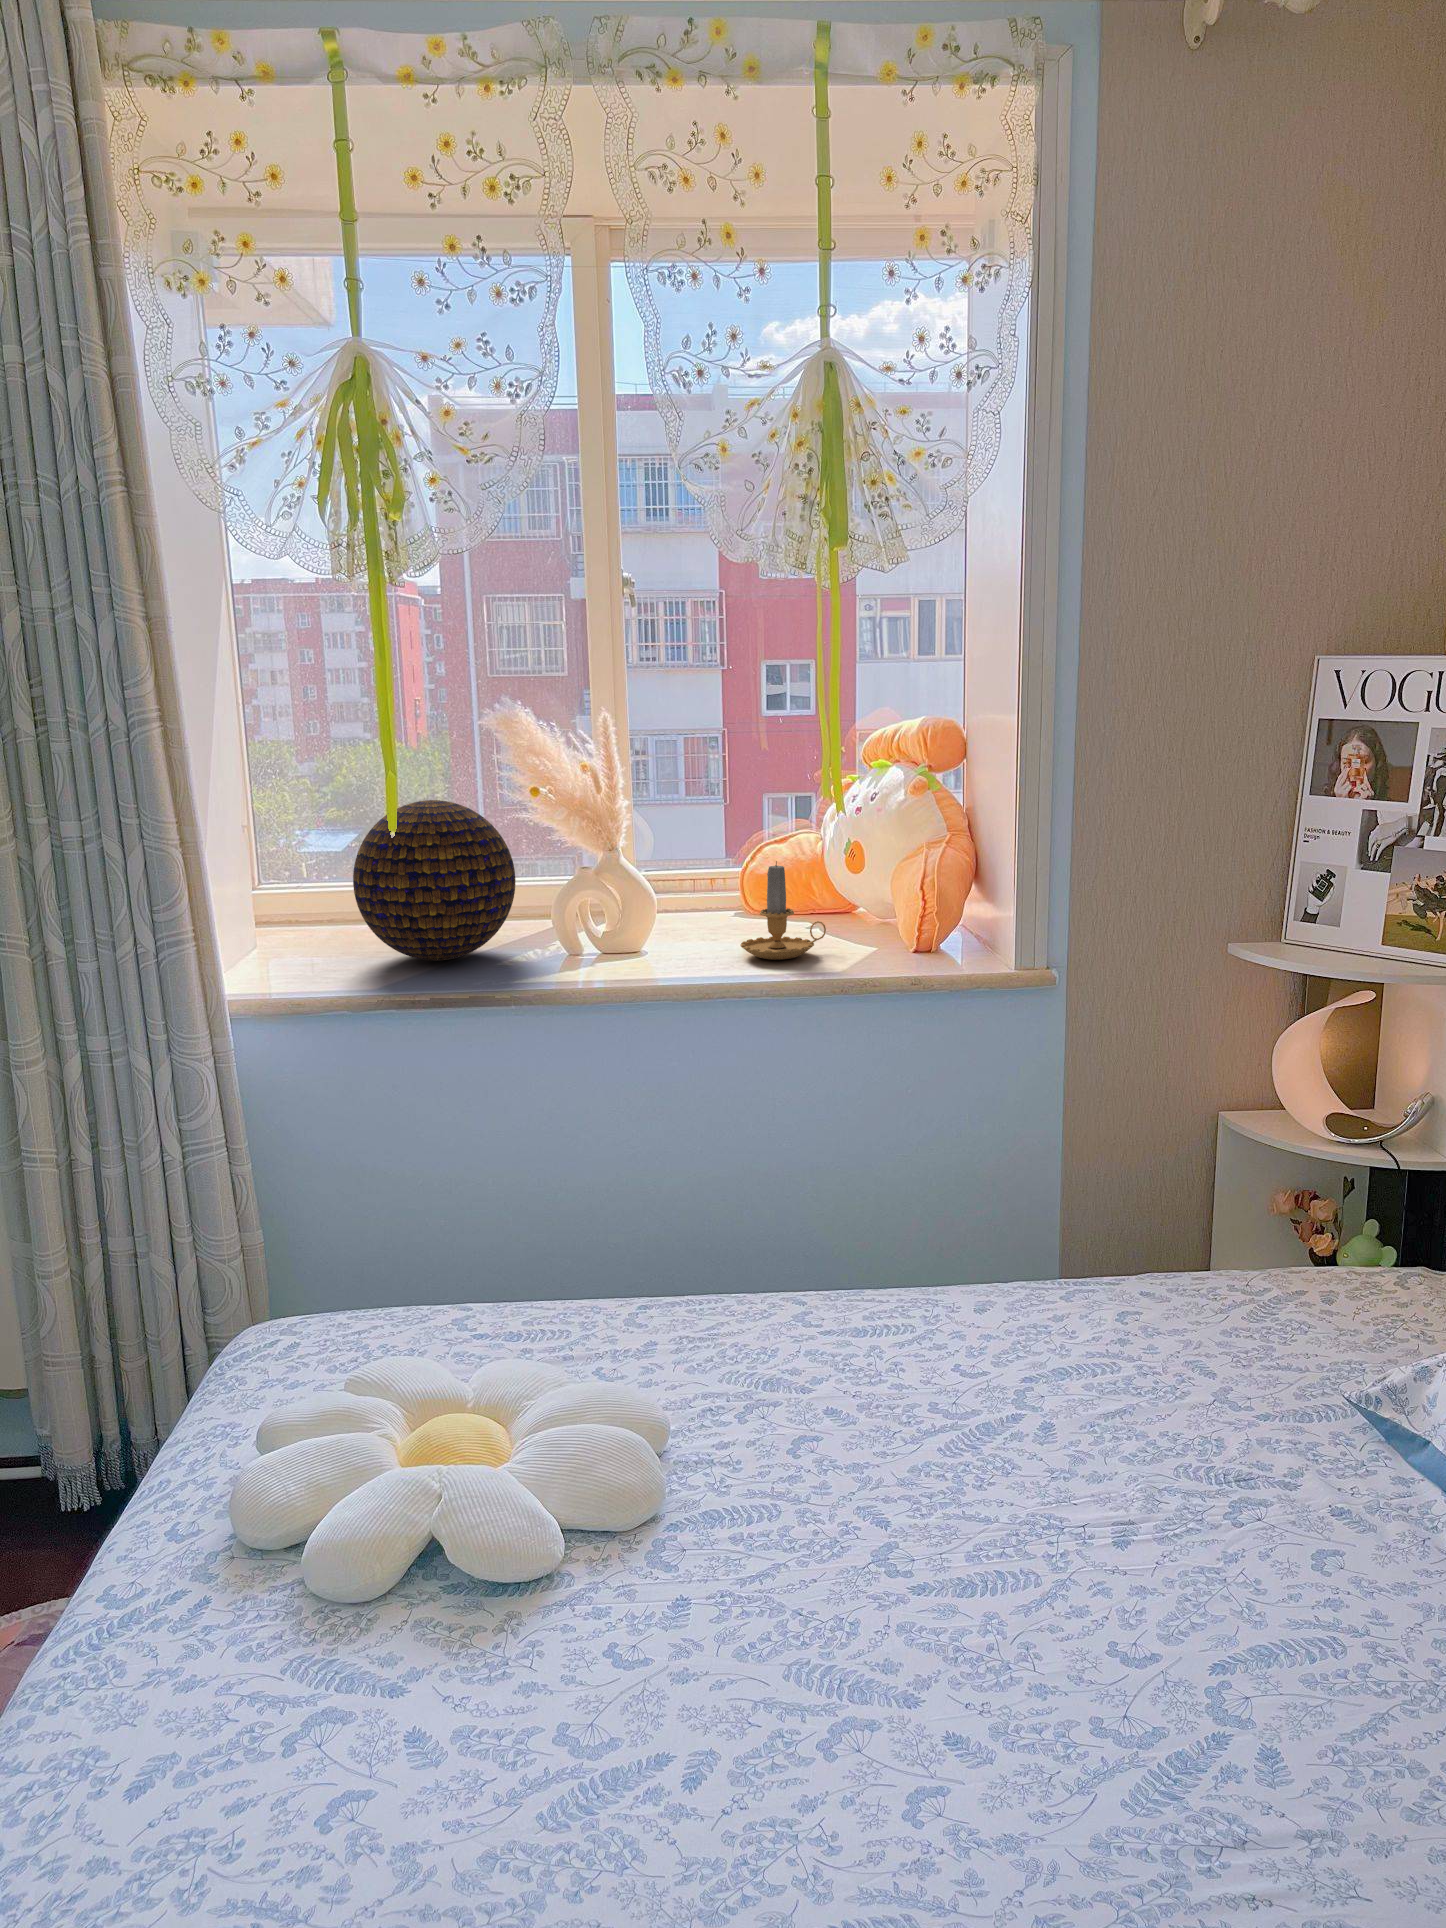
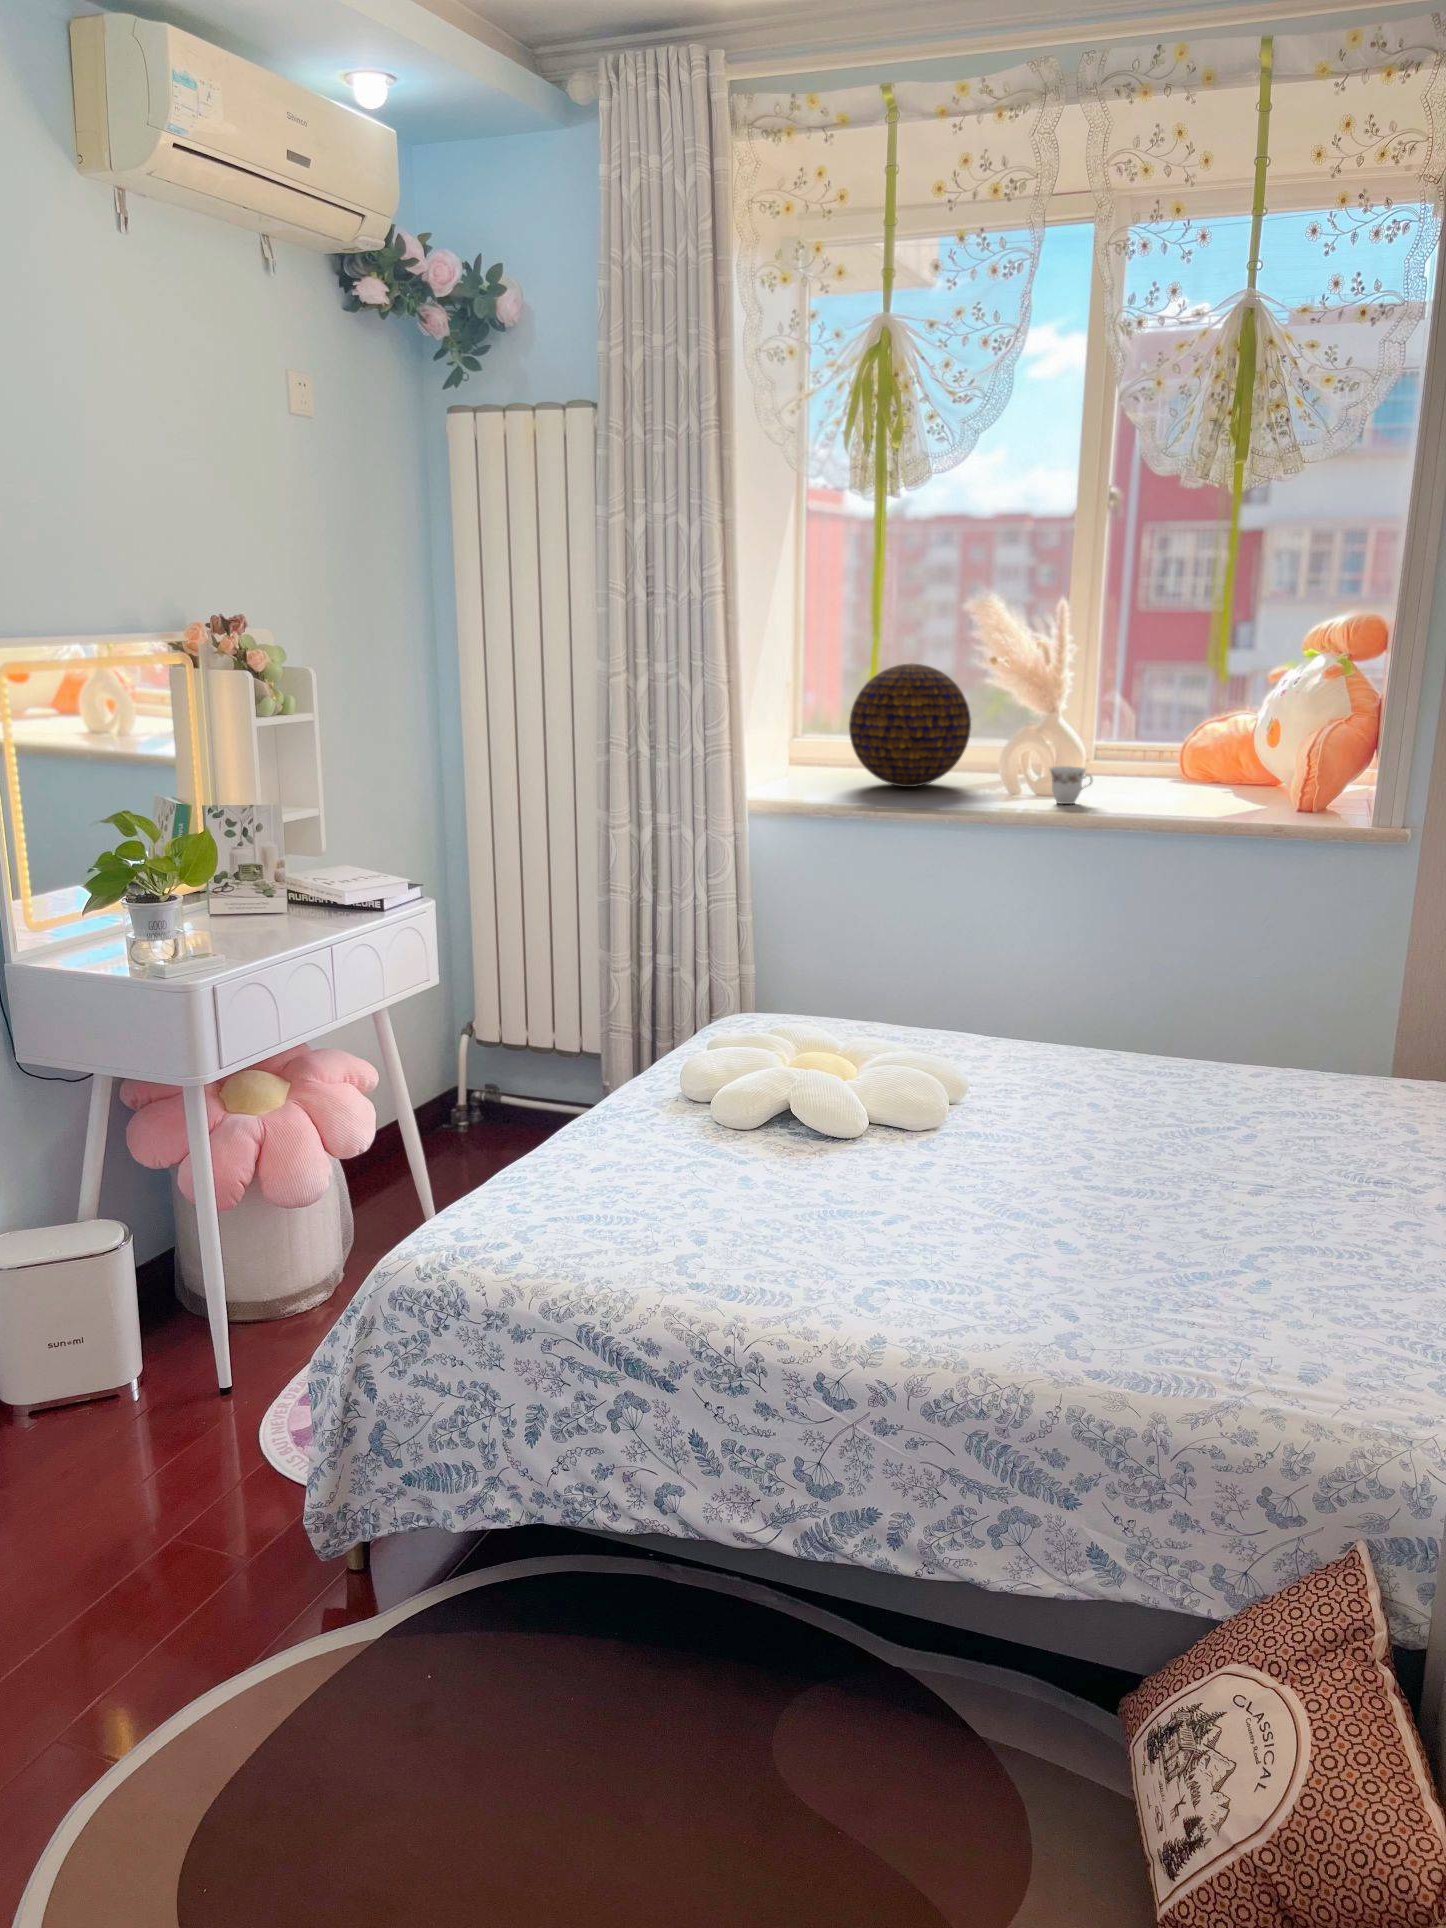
candle: present [740,861,826,960] -> none [1142,721,1217,801]
teacup: none [629,926,685,976] -> present [1049,766,1093,804]

